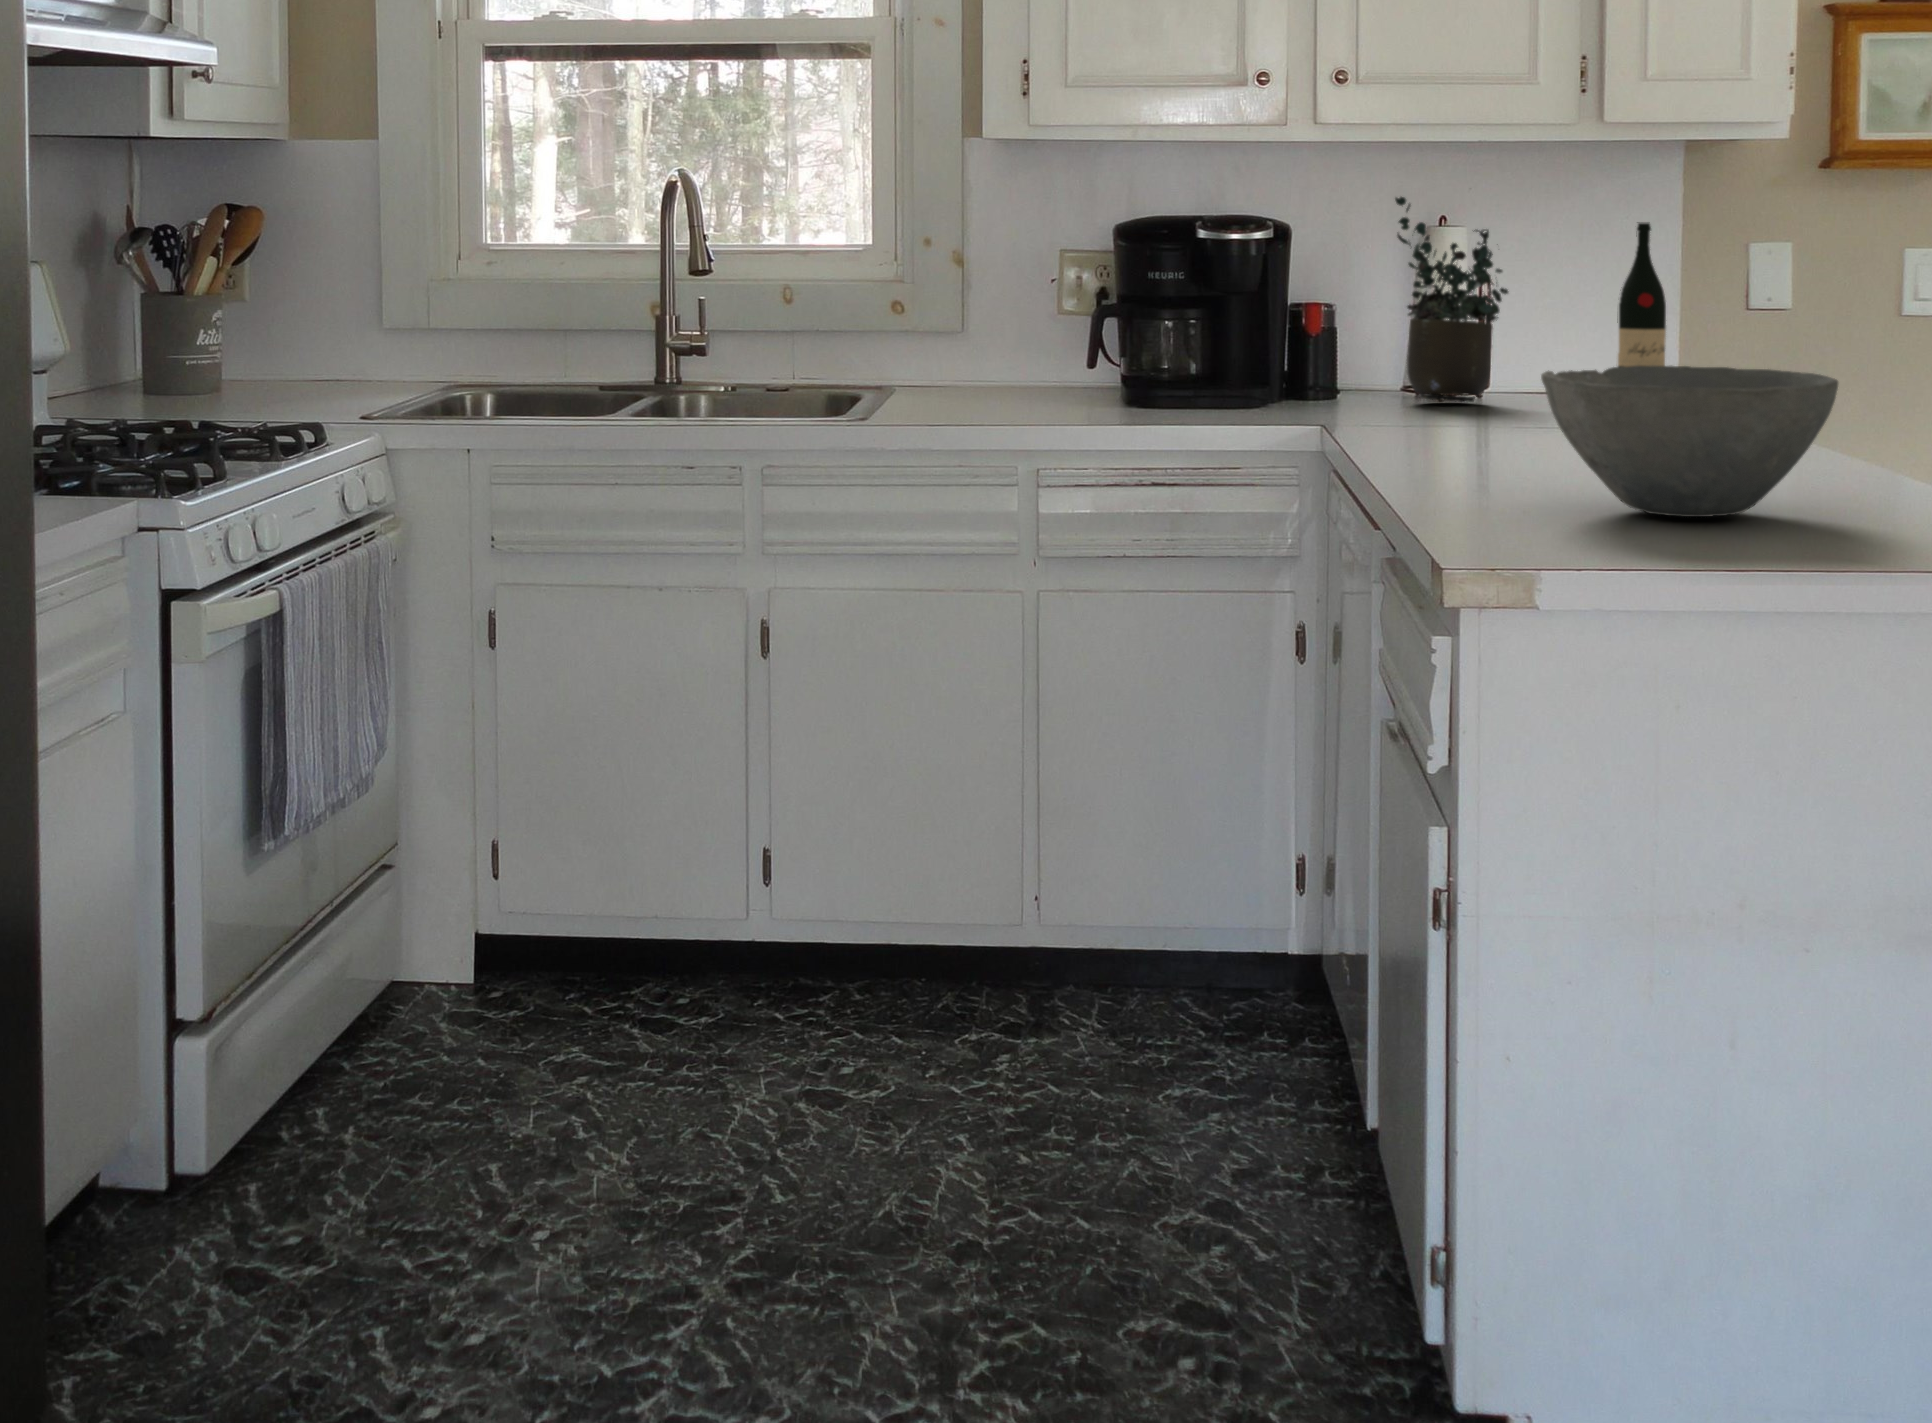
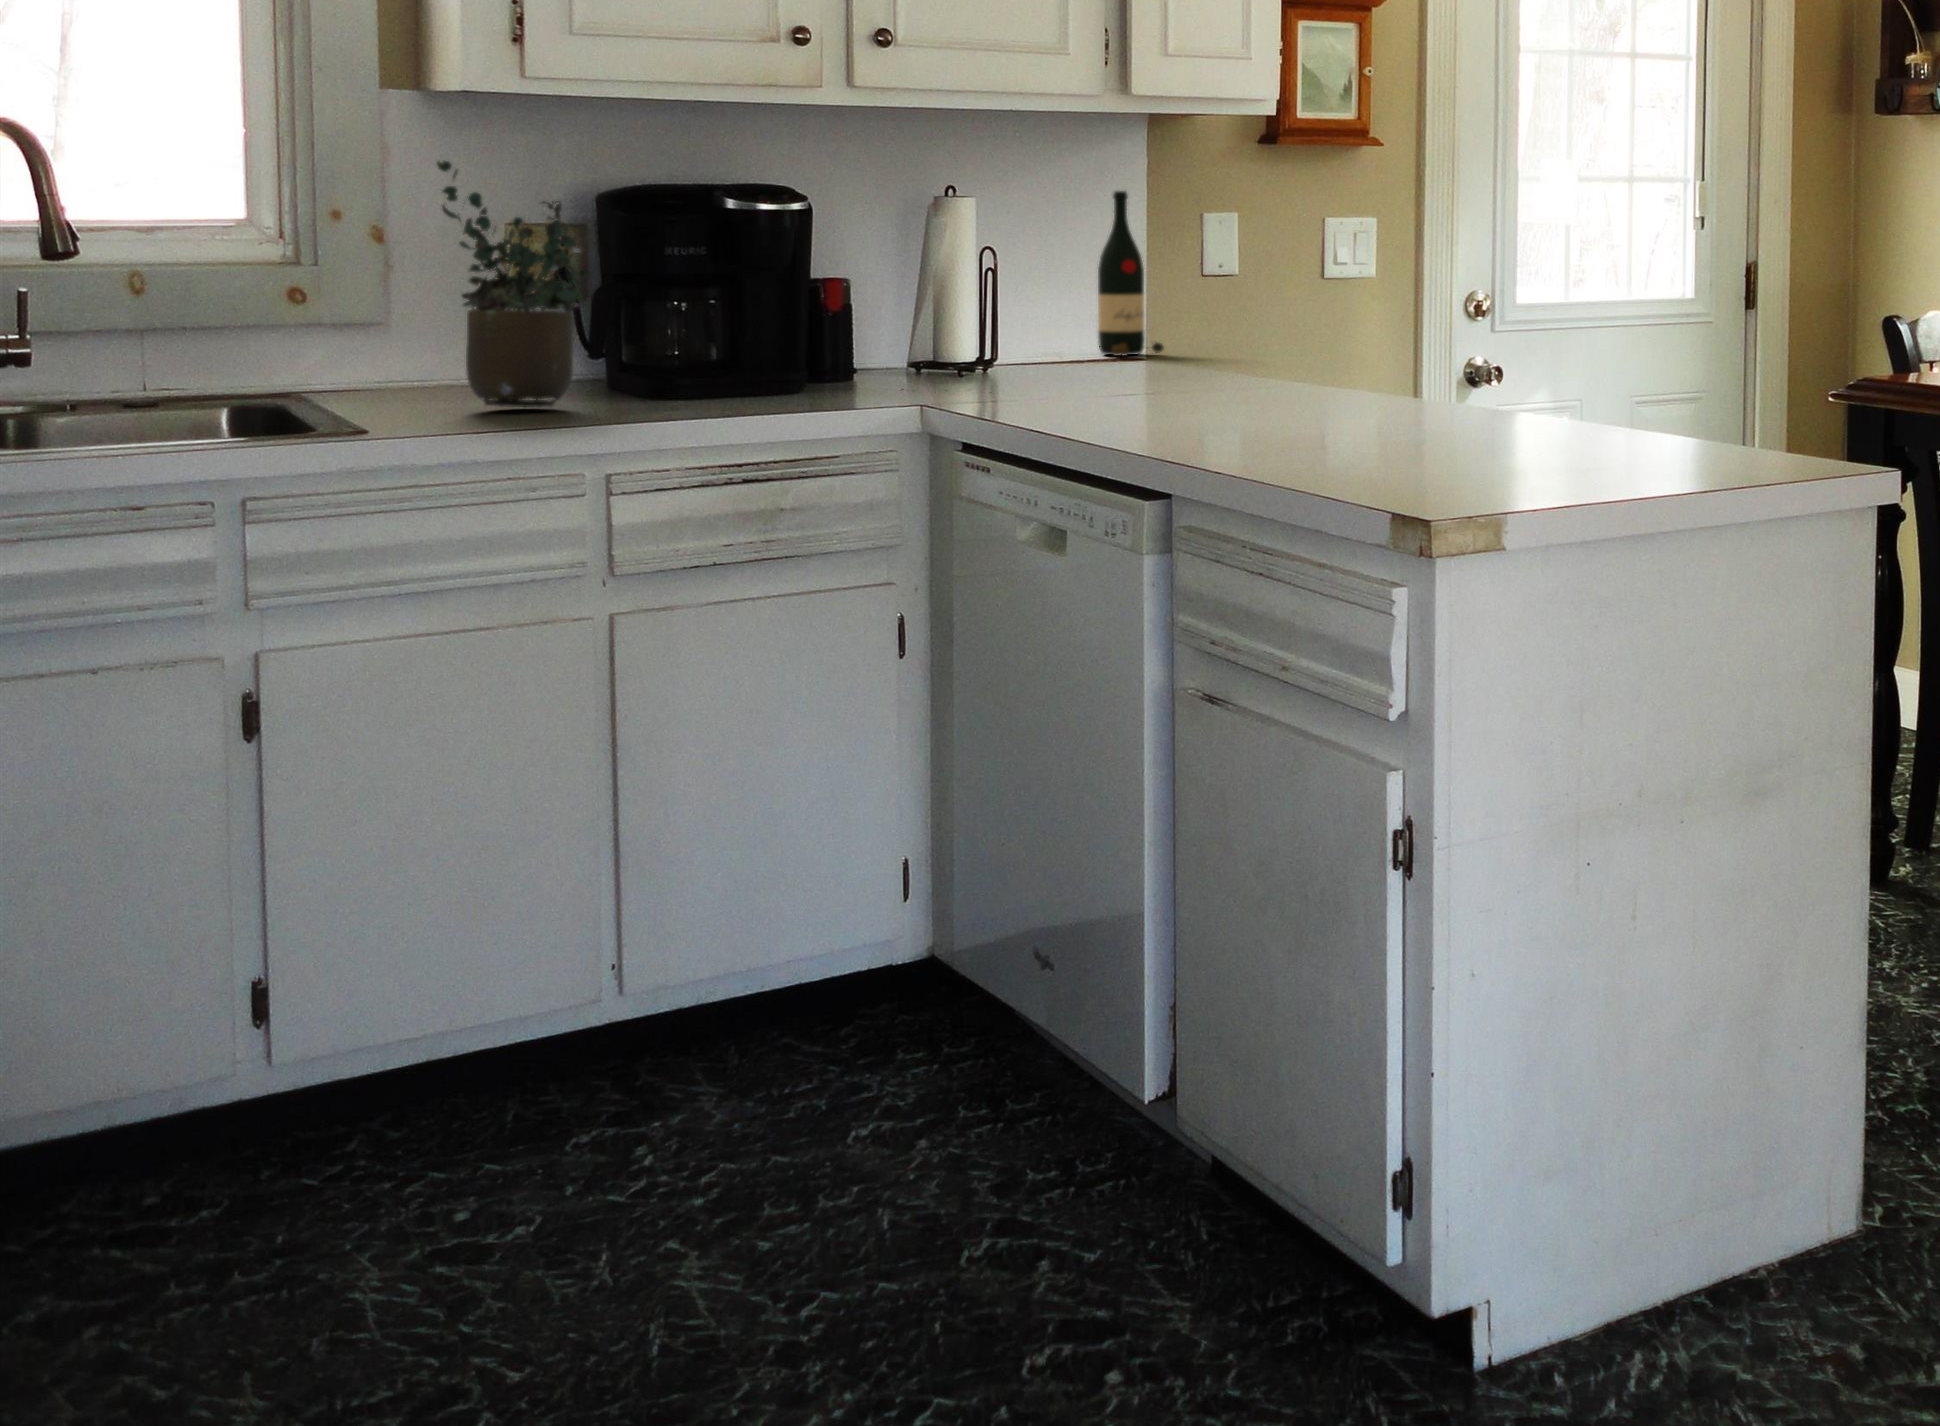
potted plant: present [1395,197,1508,402] -> present [437,161,590,407]
bowl: present [1541,365,1838,517] -> none [1339,325,1586,459]

